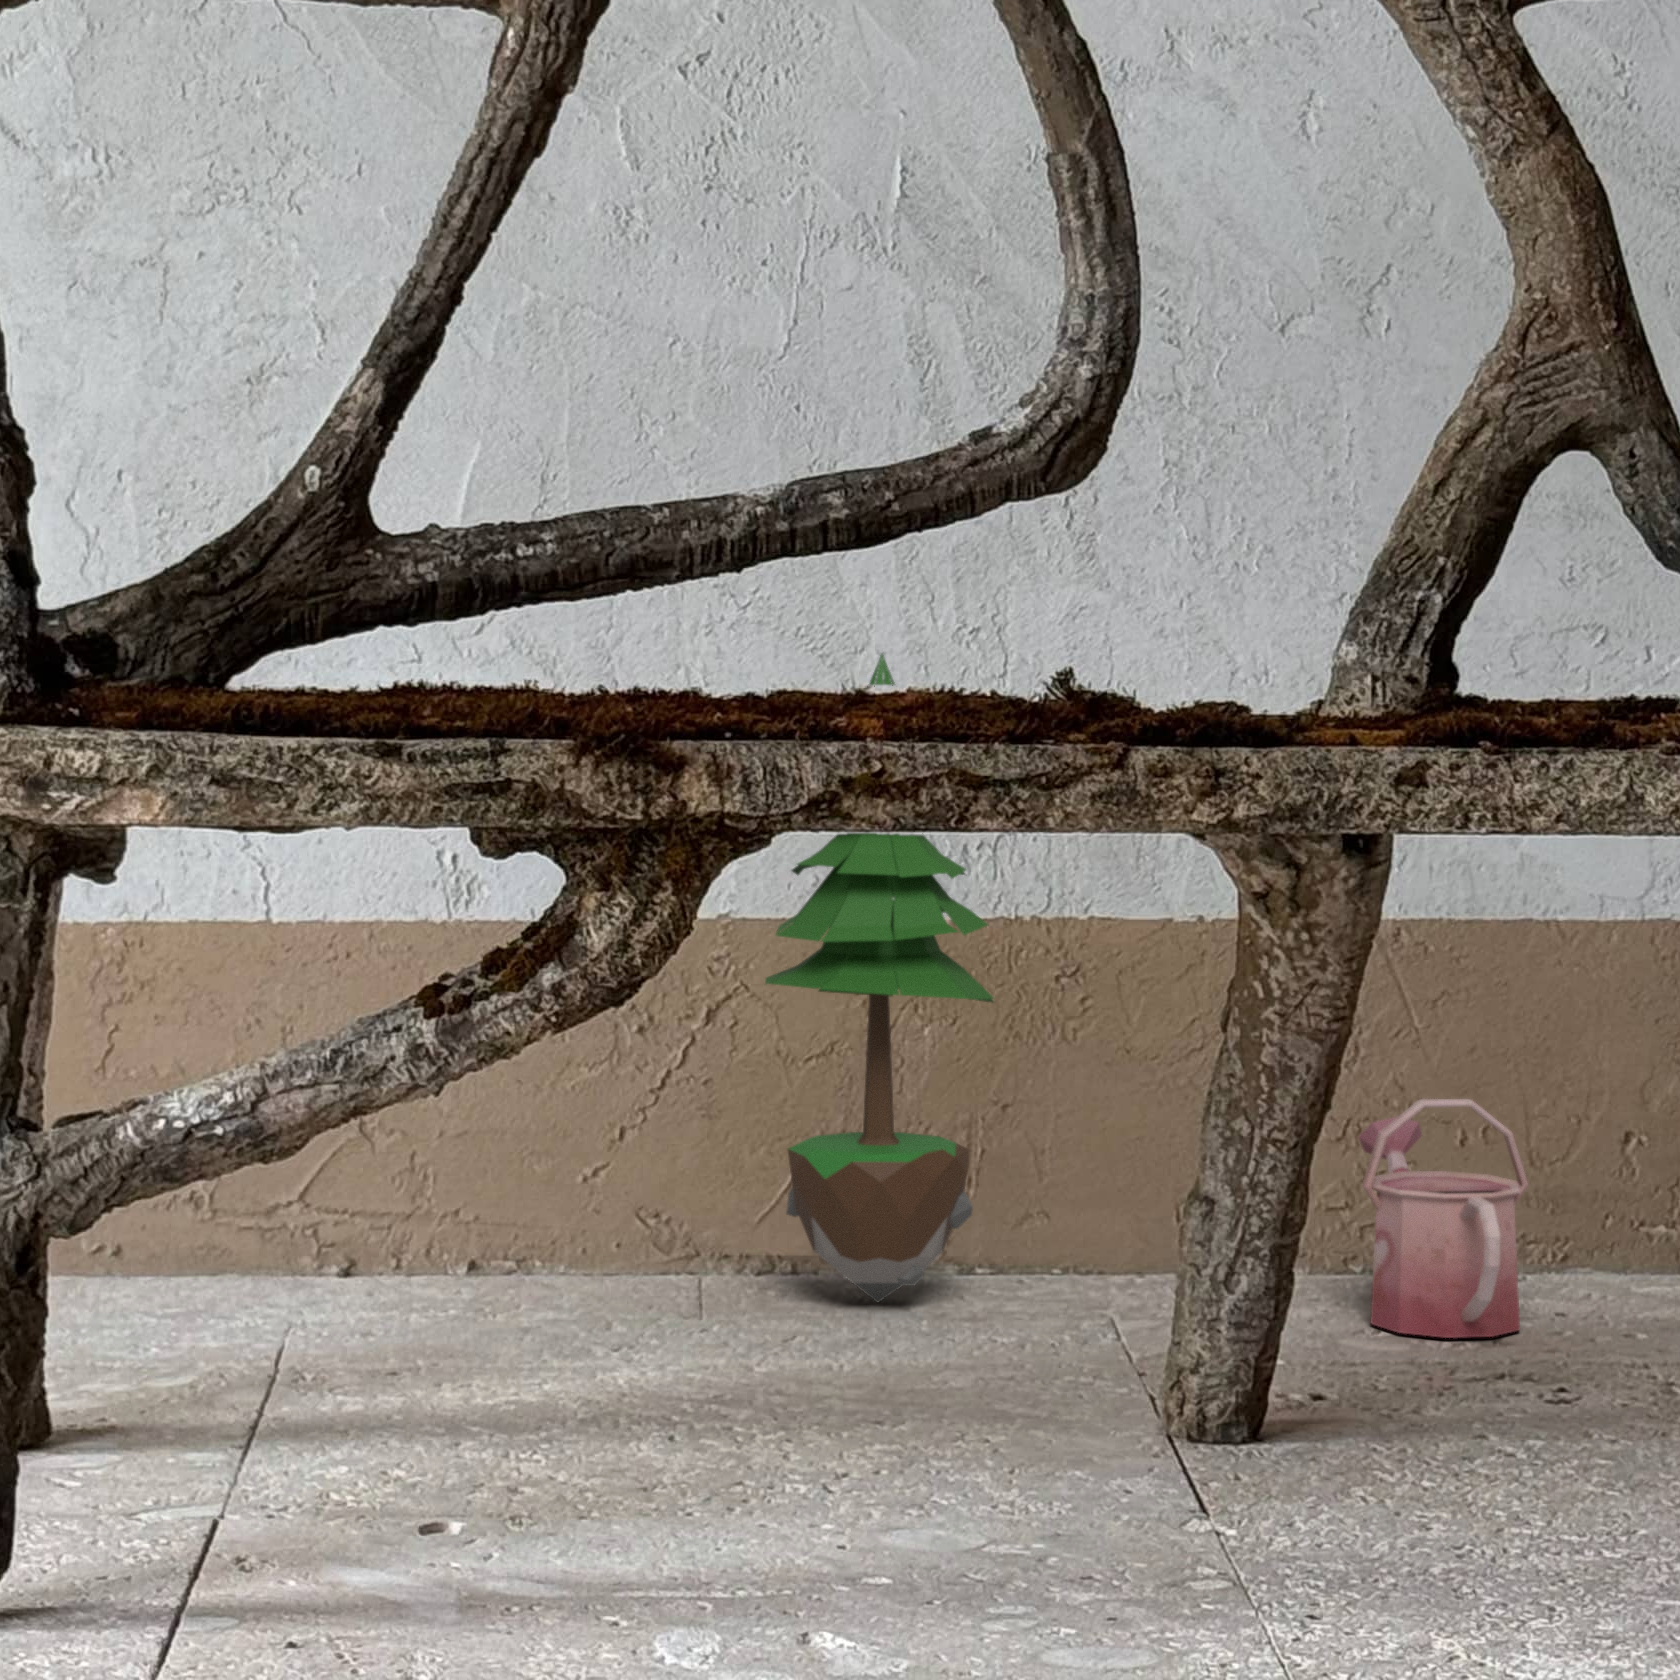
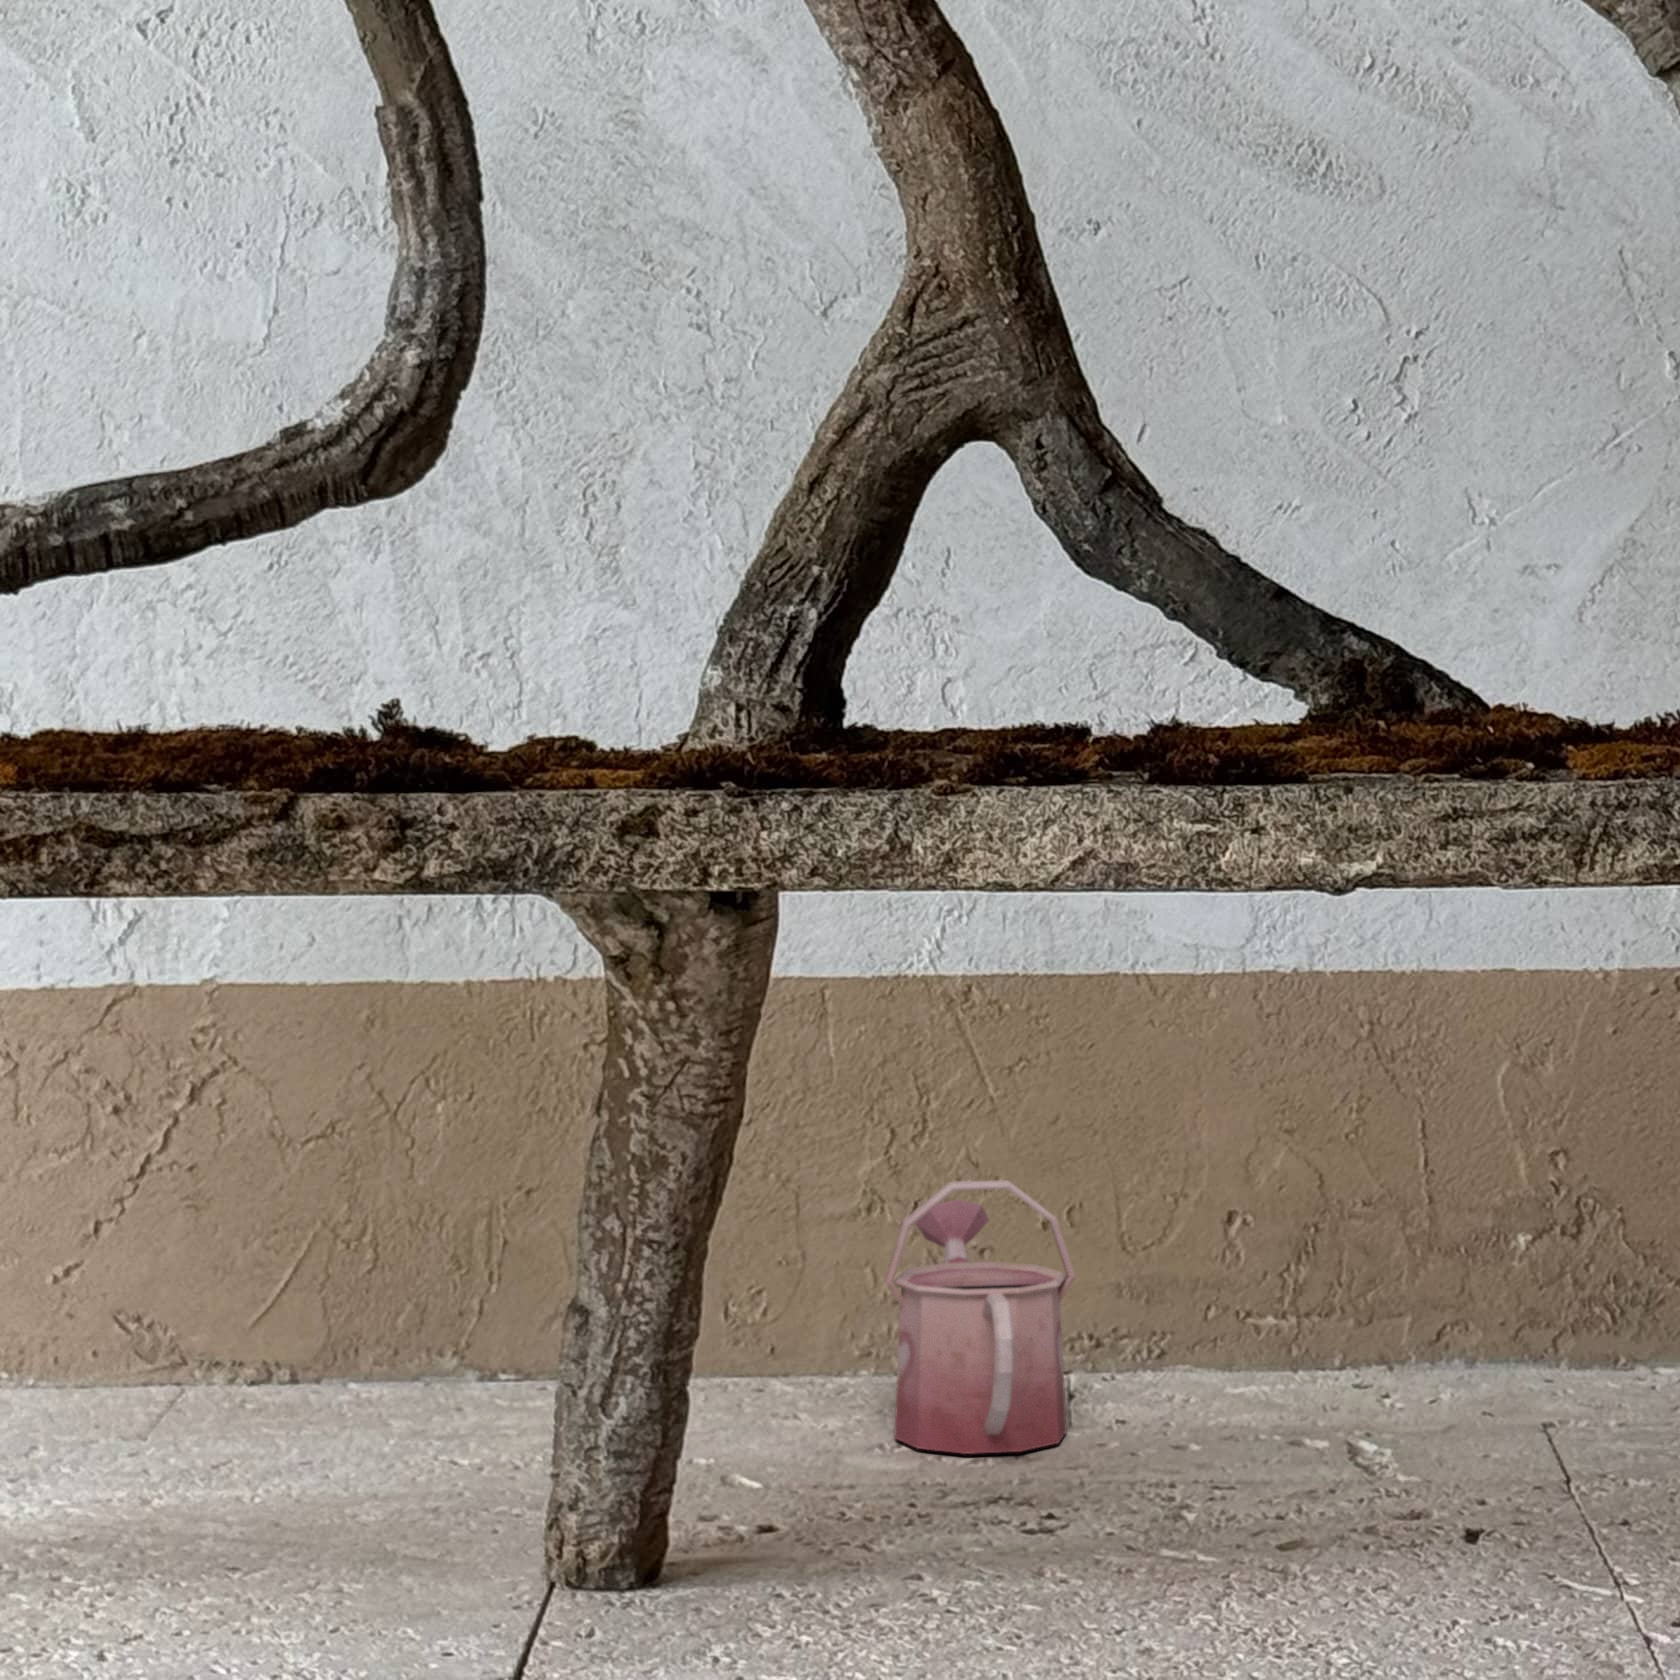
potted tree: present [765,654,994,1302] -> none [208,678,482,1422]

